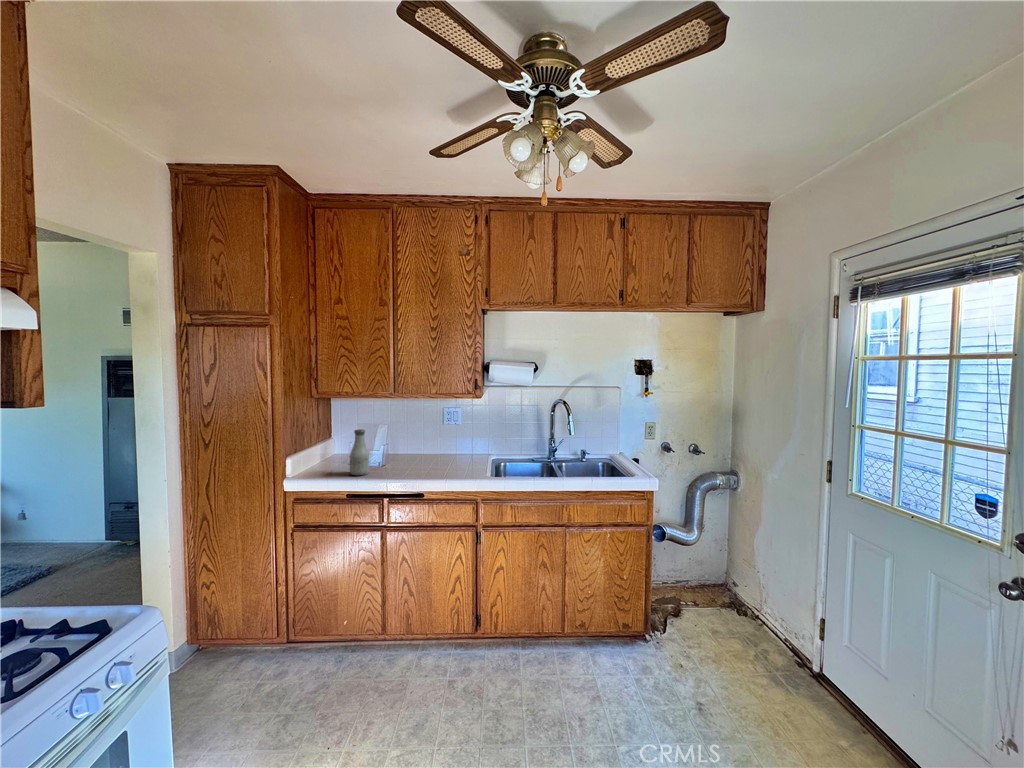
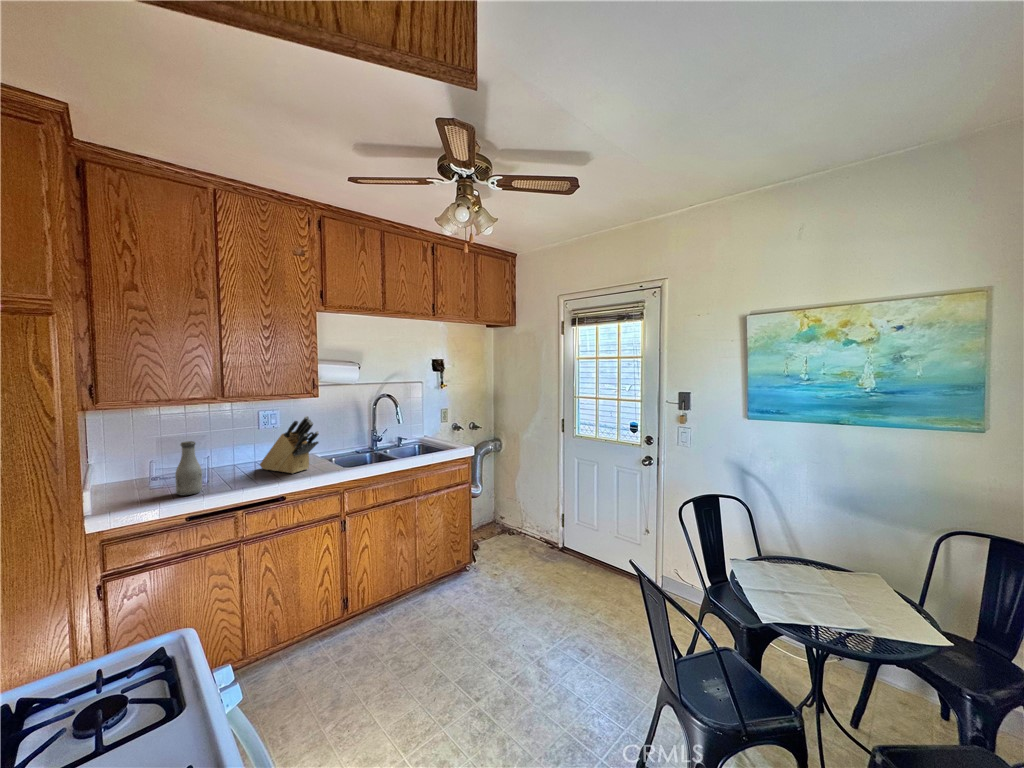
knife block: none [432,417,466,472] -> present [260,416,319,473]

